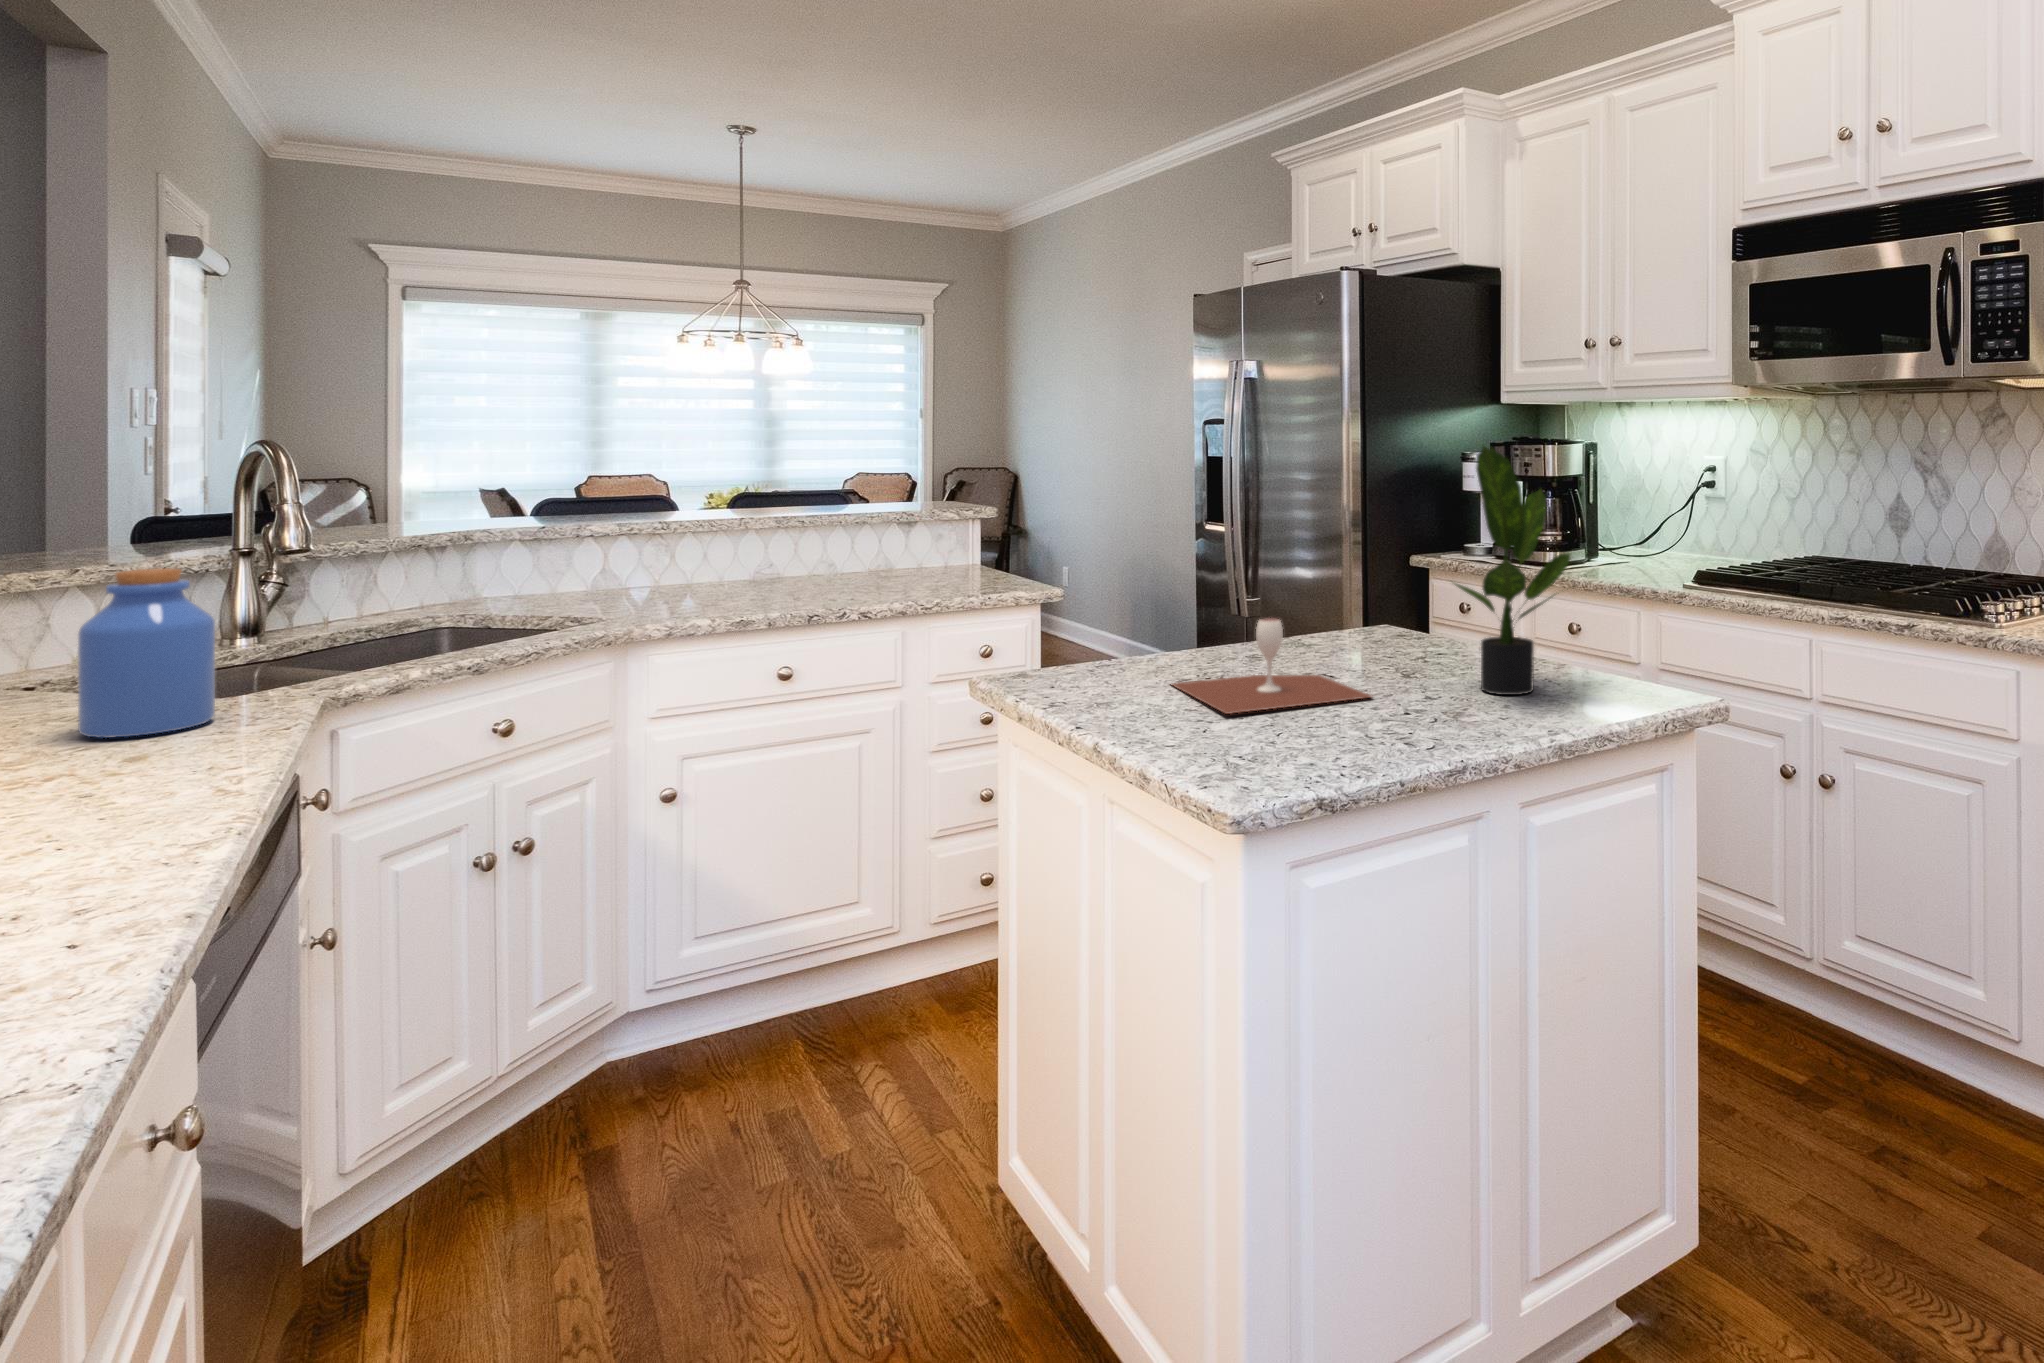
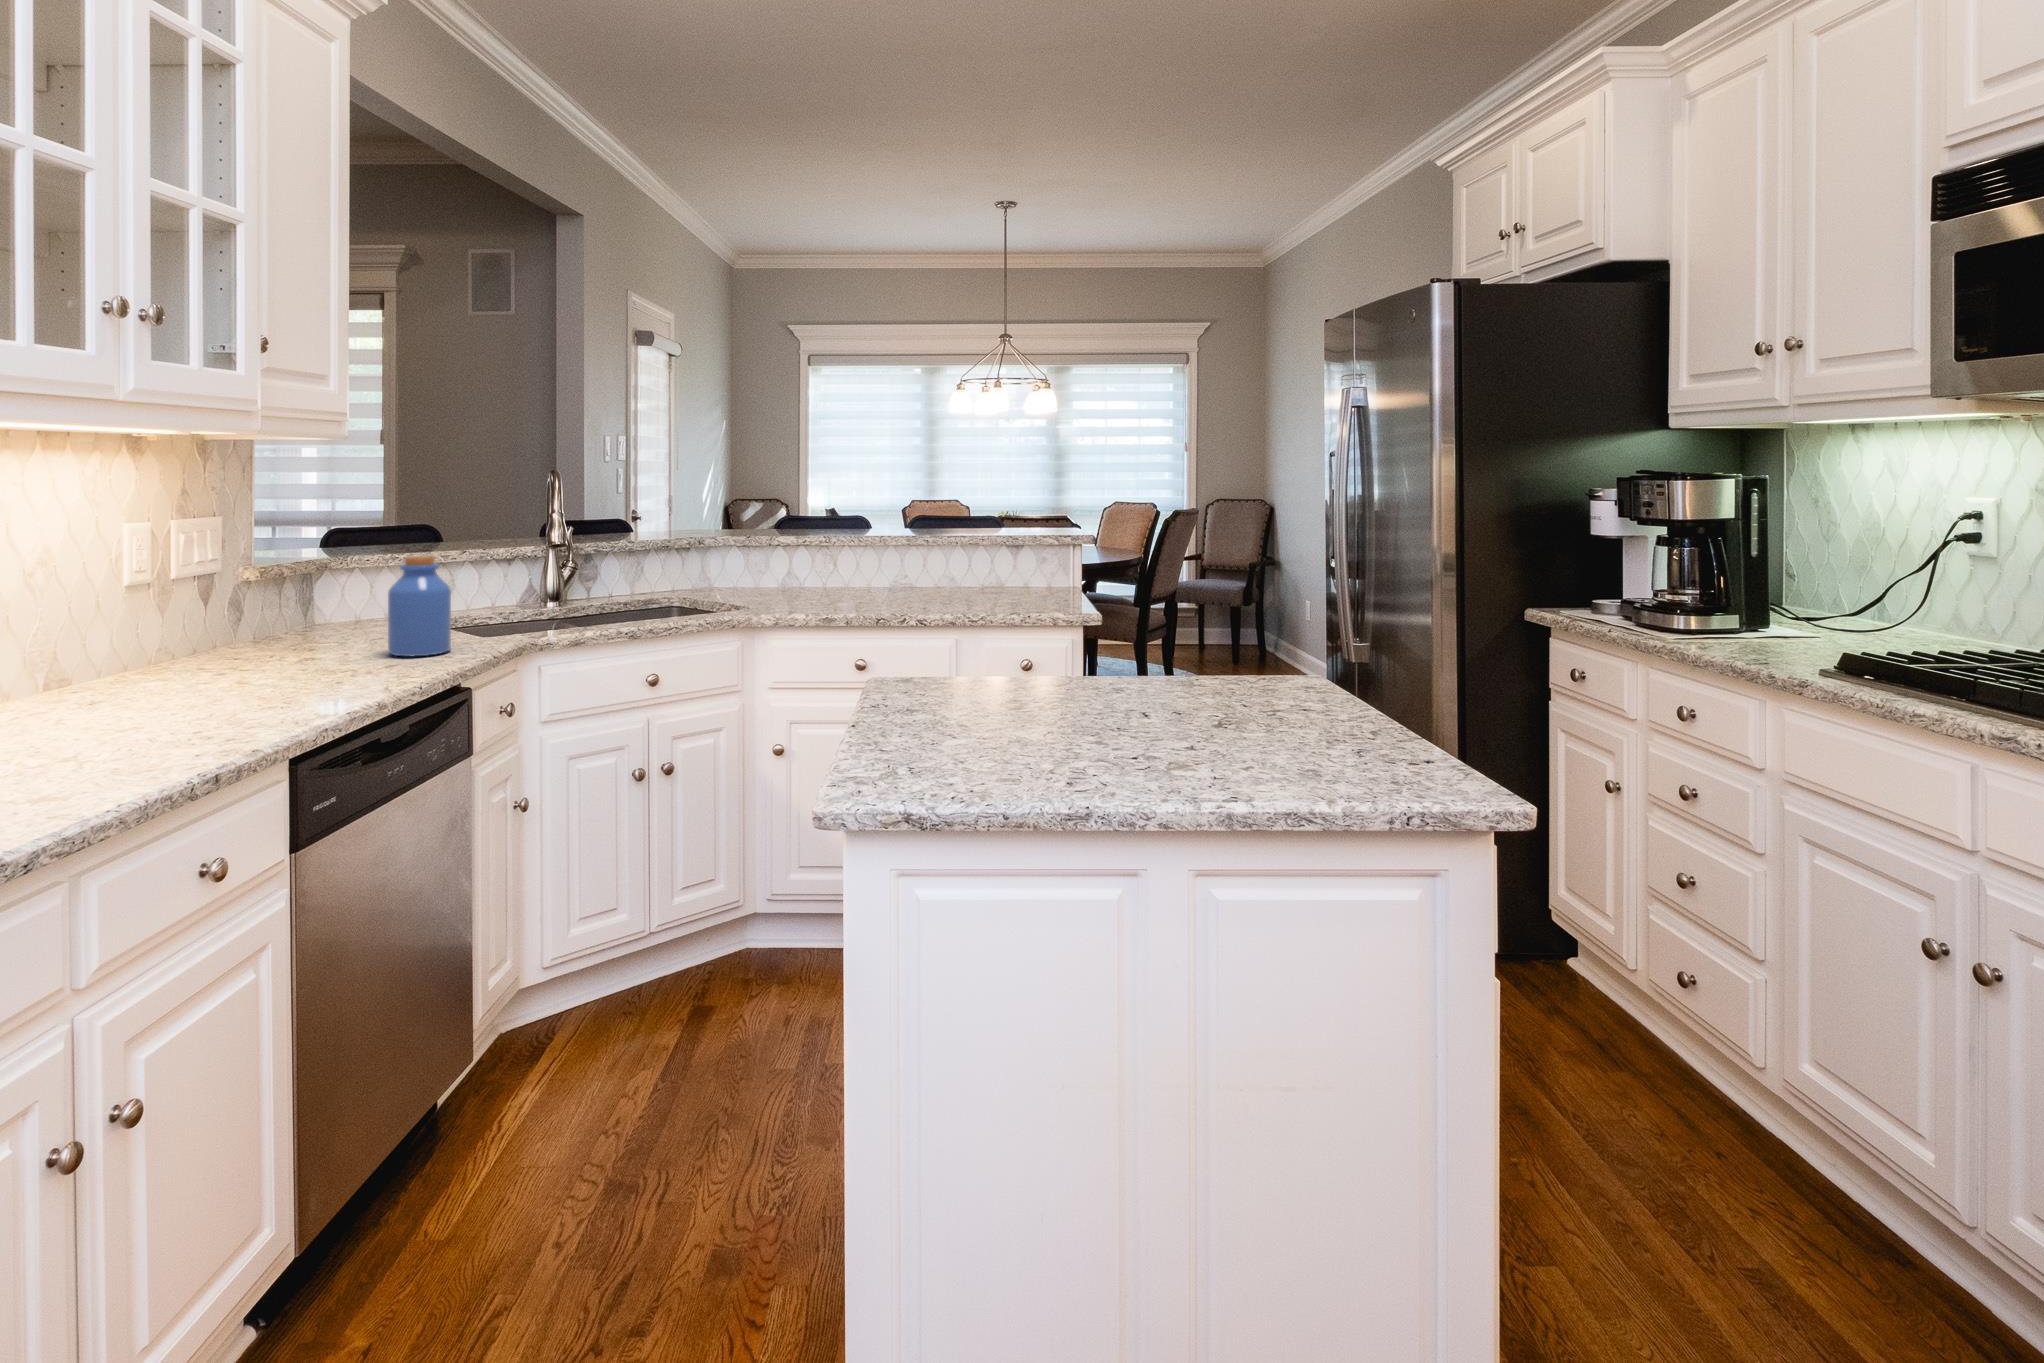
potted plant: present [1455,445,1571,695] -> none [1211,487,1354,760]
wine glass: present [1172,618,1372,714] -> none [965,651,1124,740]

